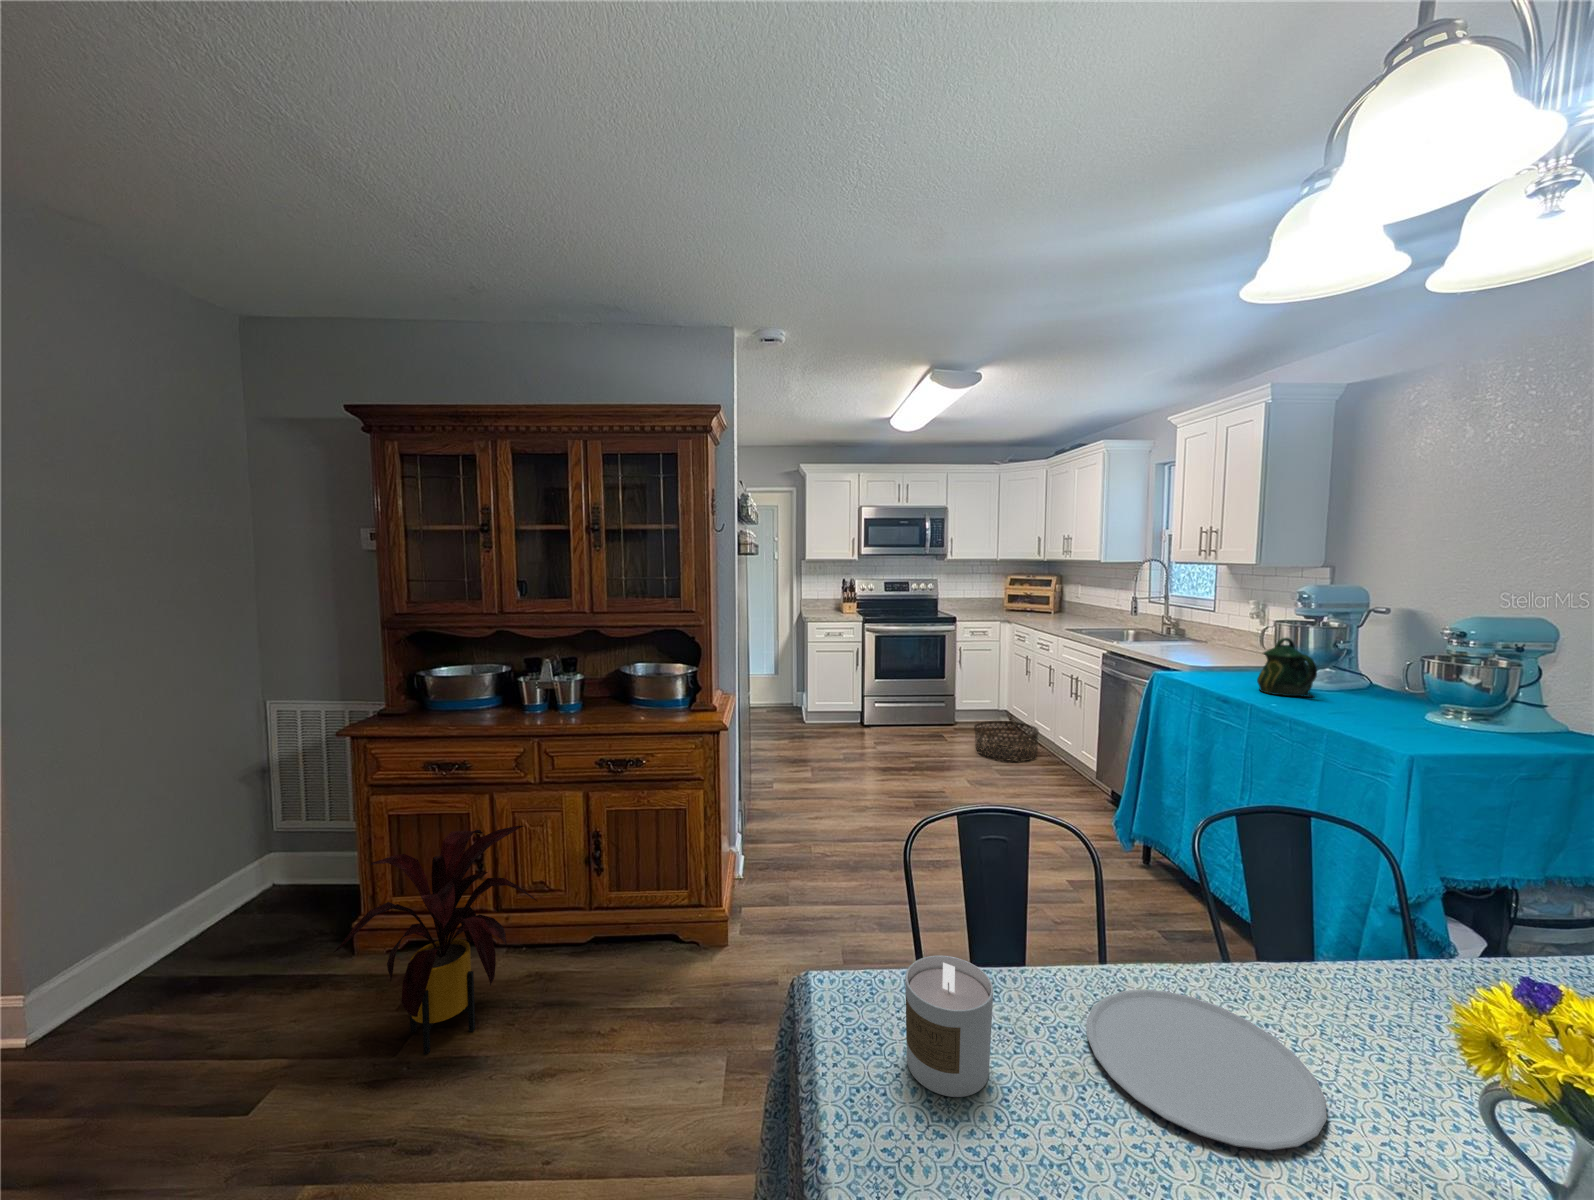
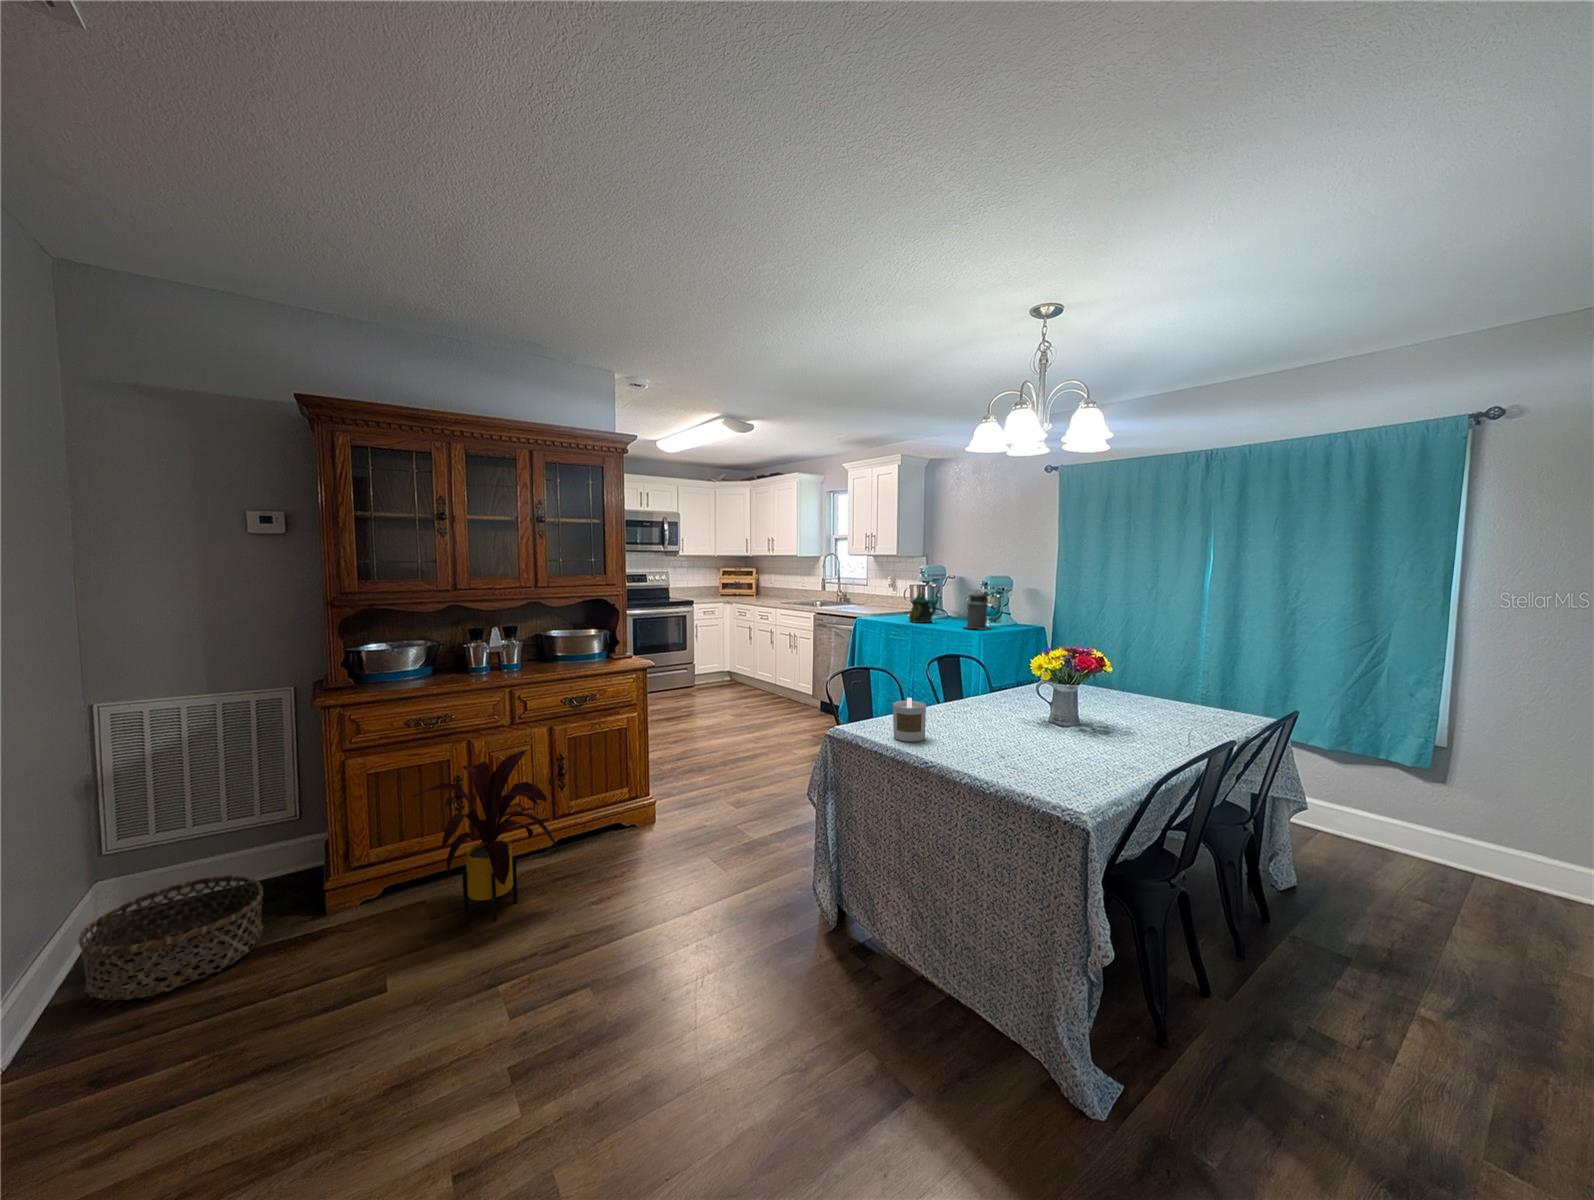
canister: none [1375,645,1457,735] -> present [966,593,990,630]
basket: present [974,721,1039,762] -> present [78,875,263,1000]
plate: present [1087,989,1327,1150] -> none [937,711,1011,730]

